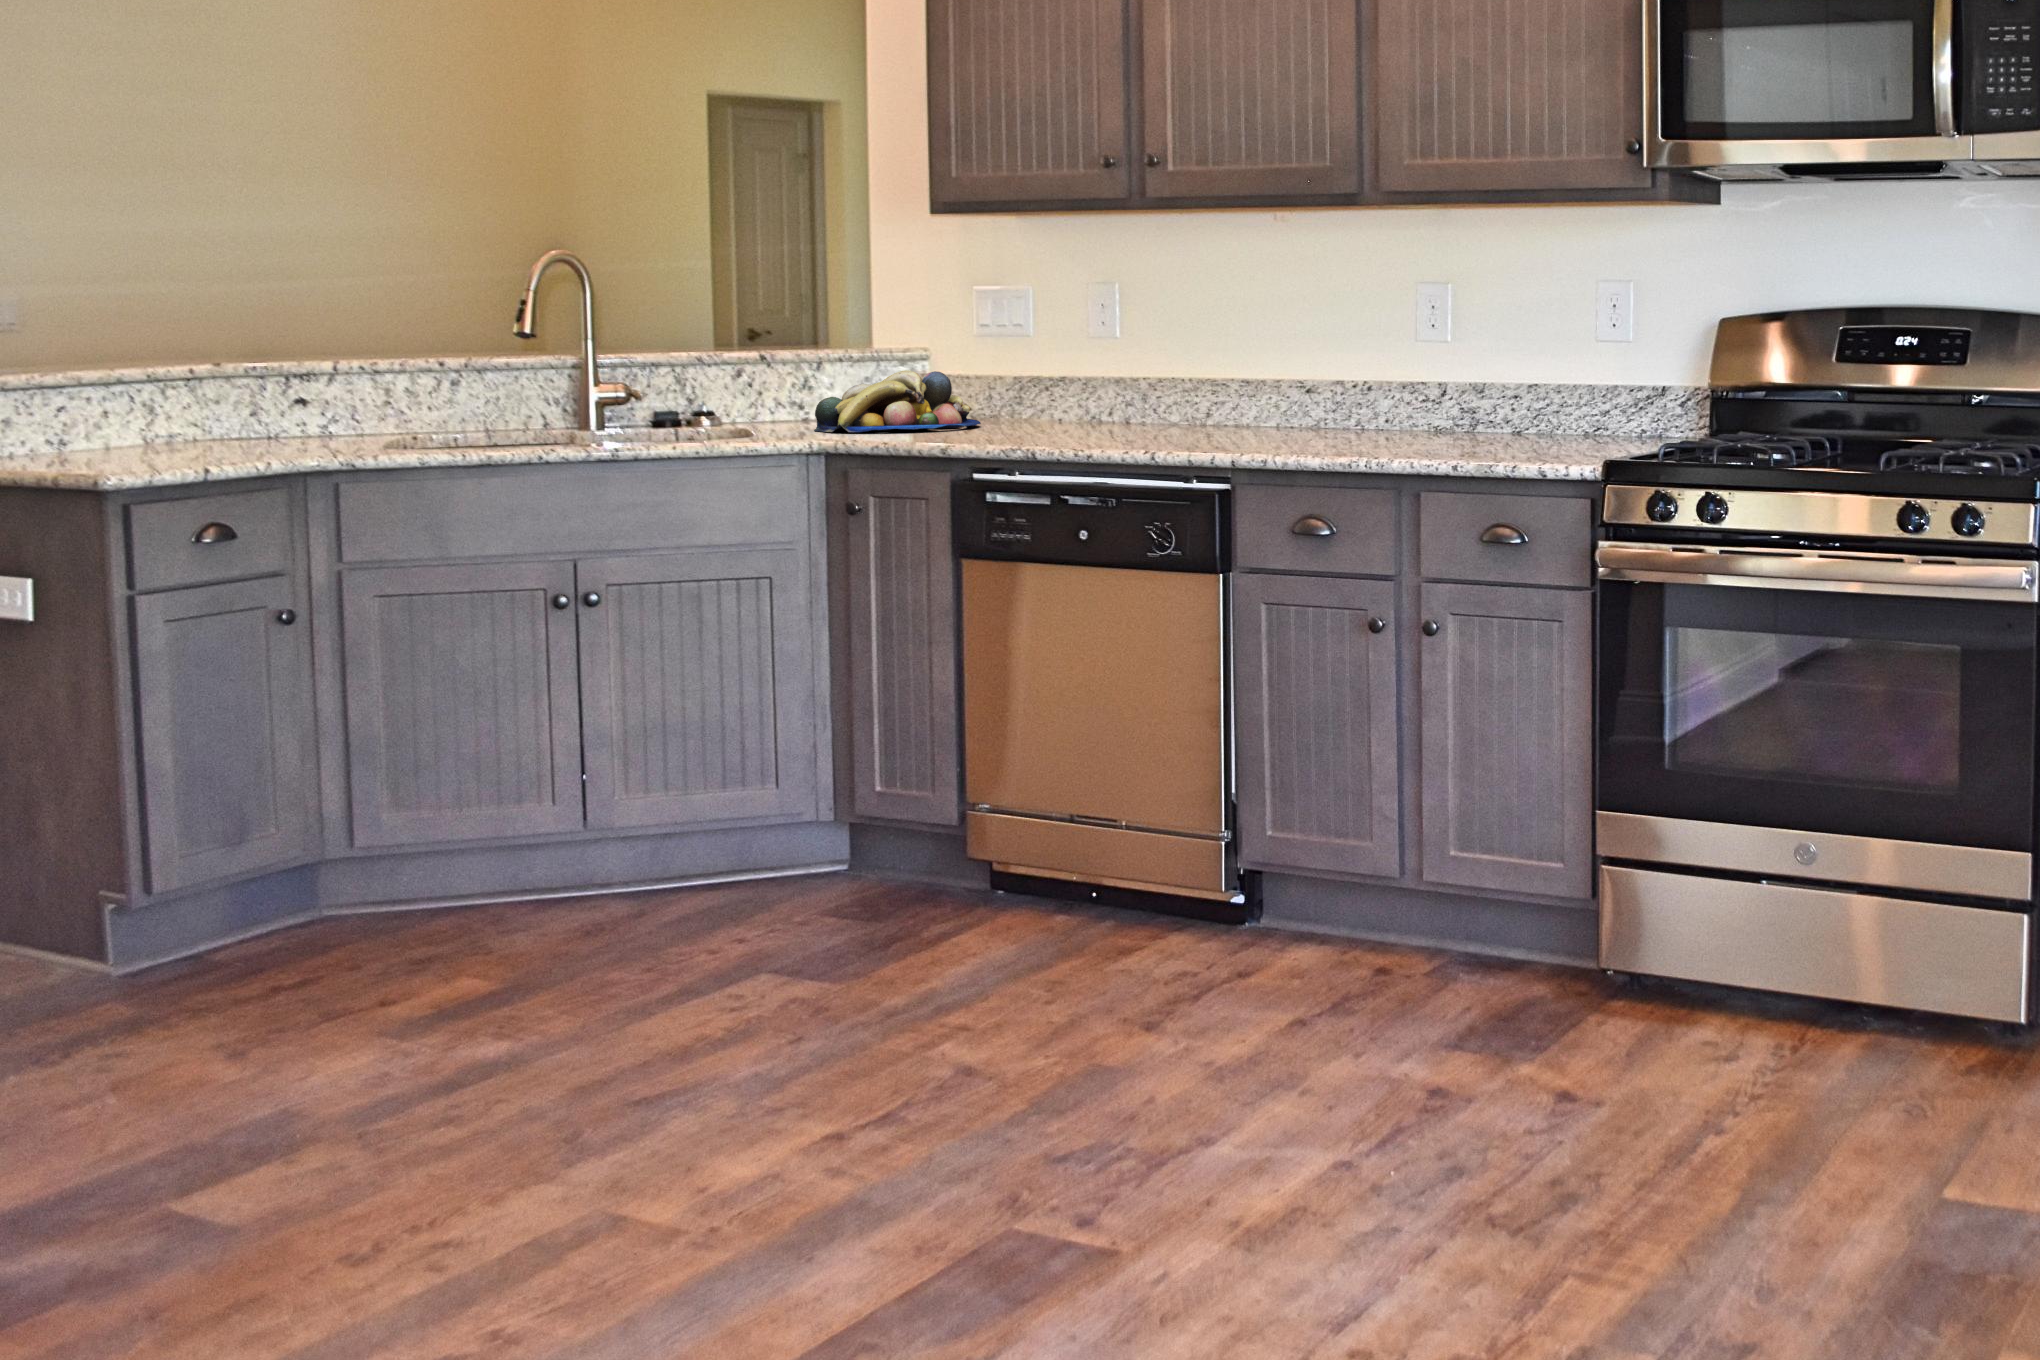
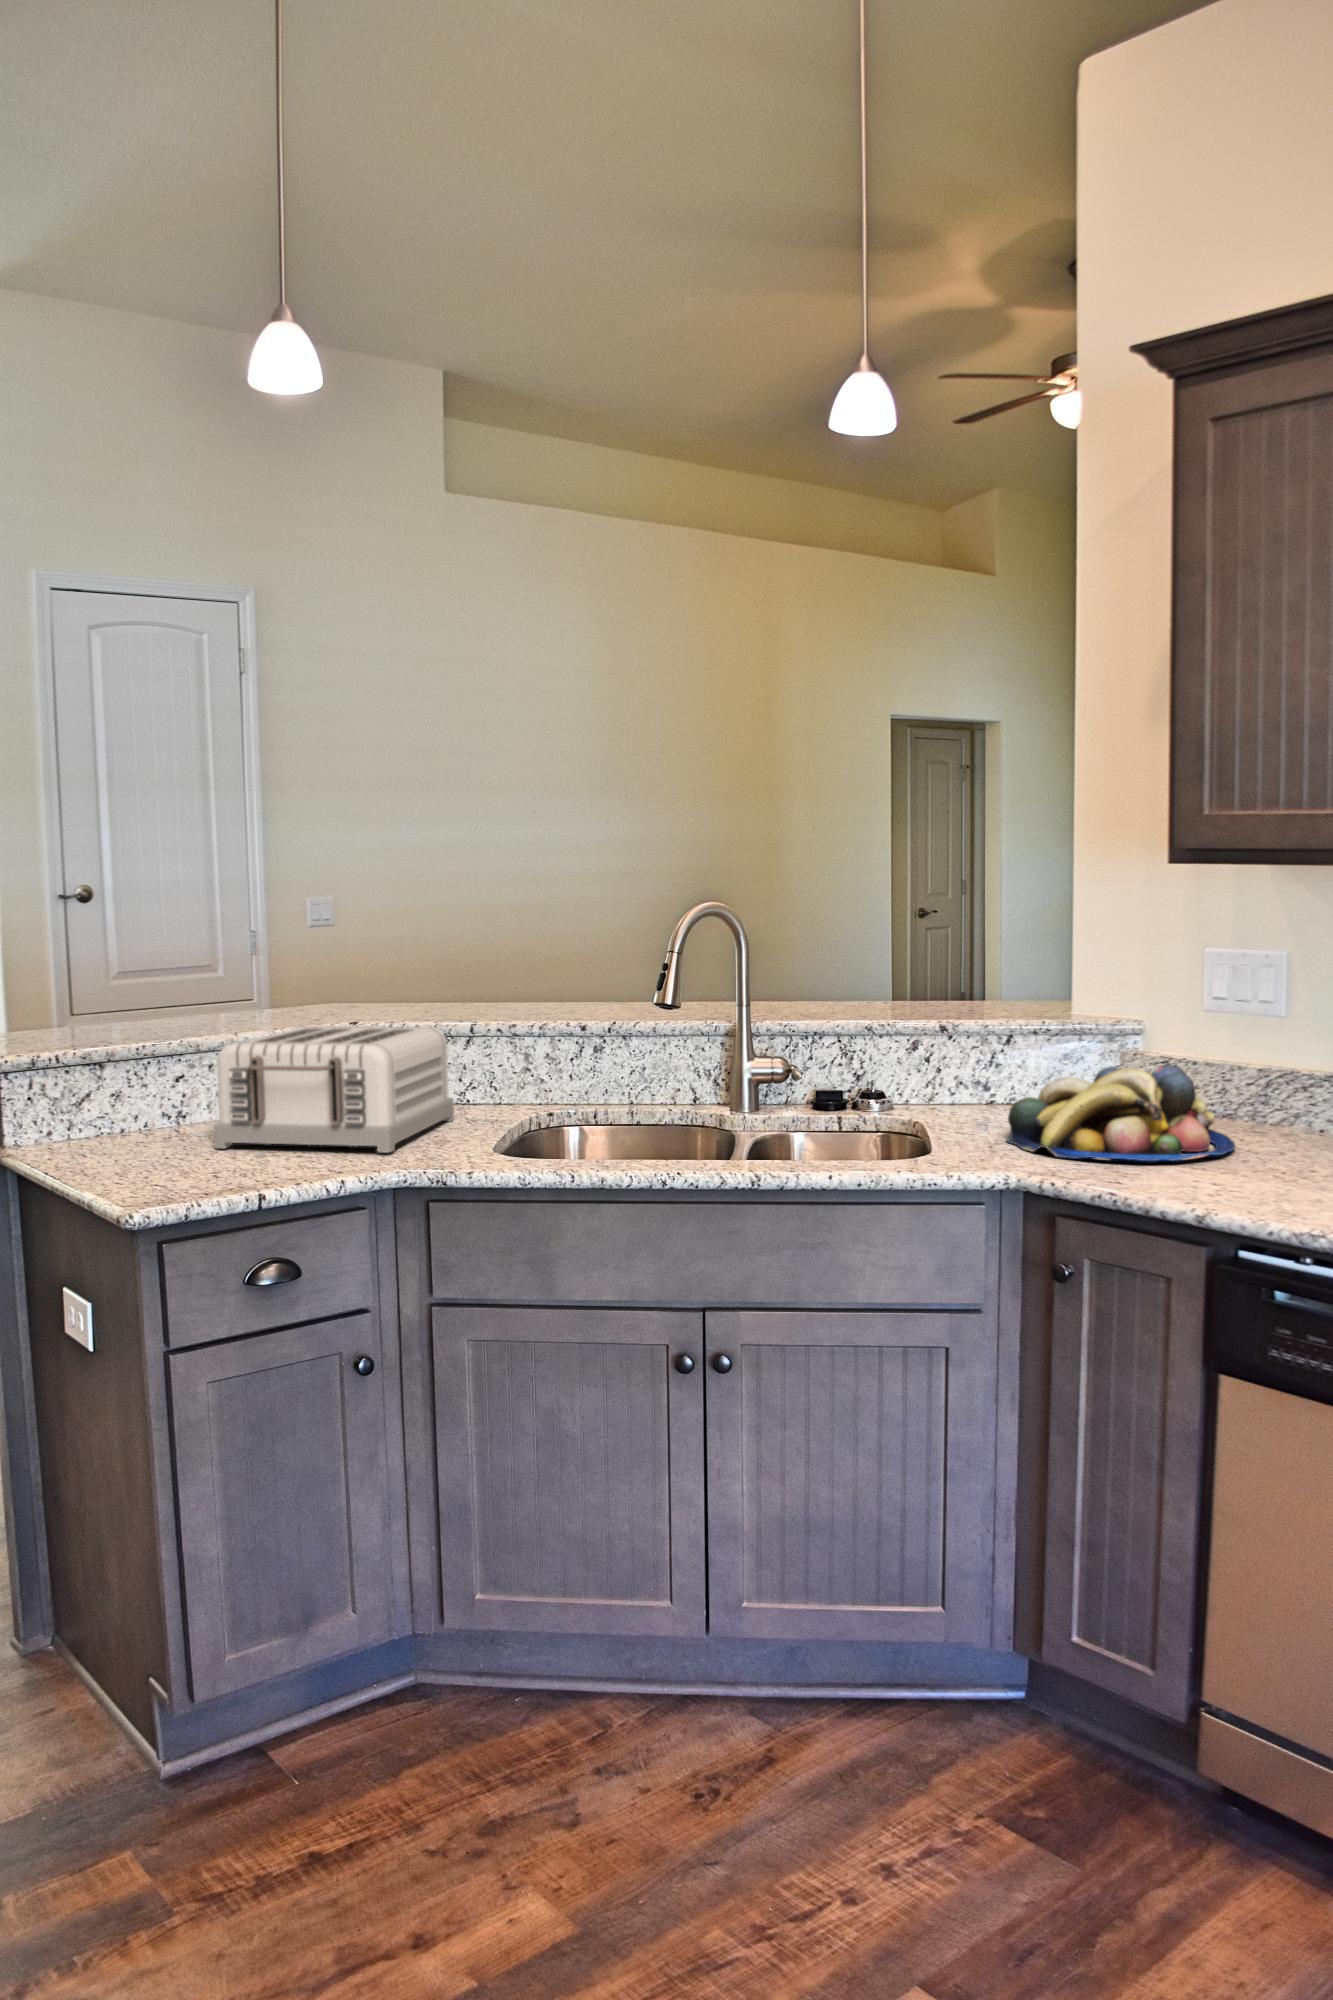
toaster: none [125,361,329,456] -> present [214,1026,454,1152]

